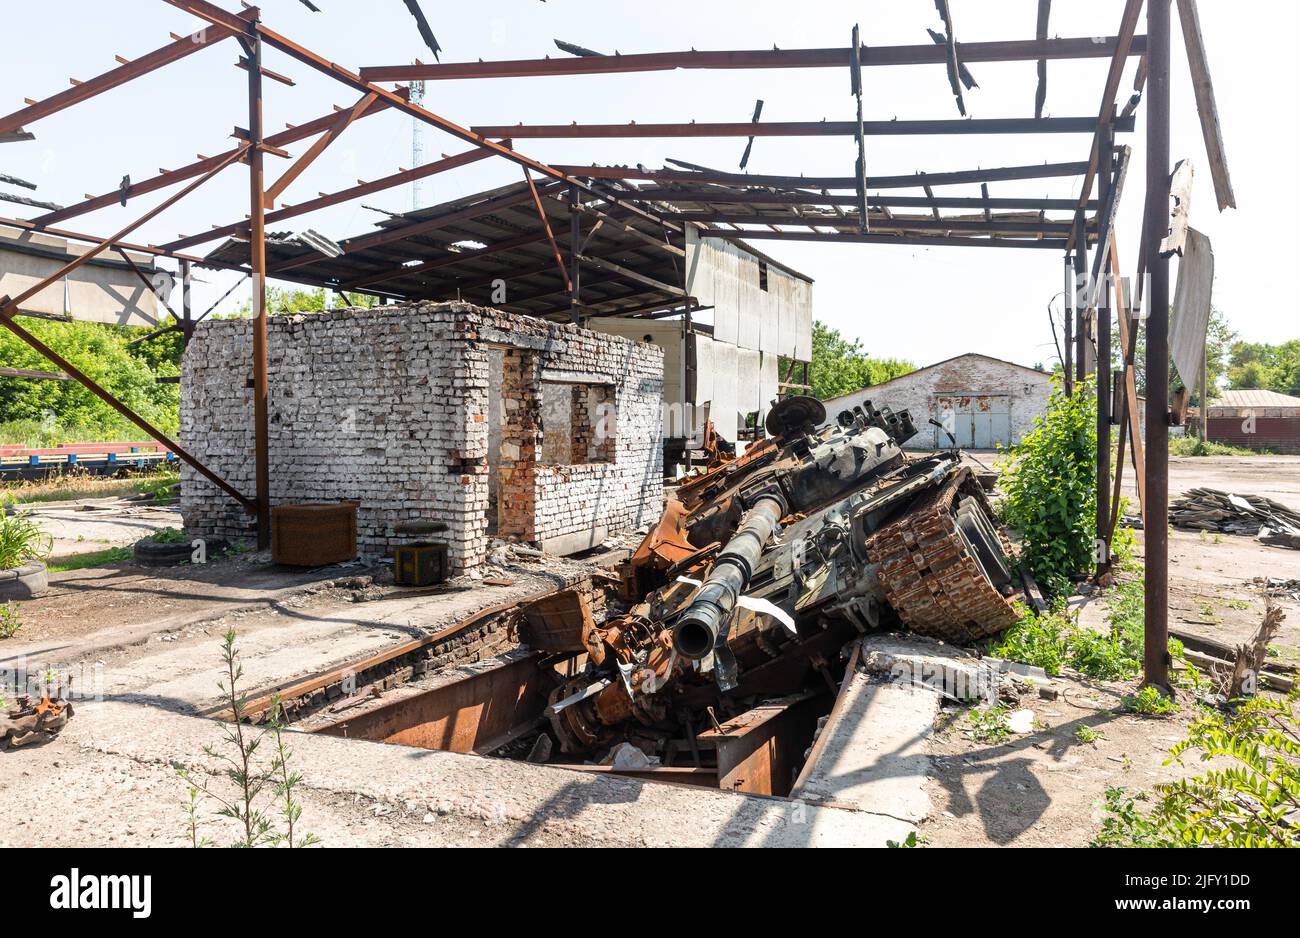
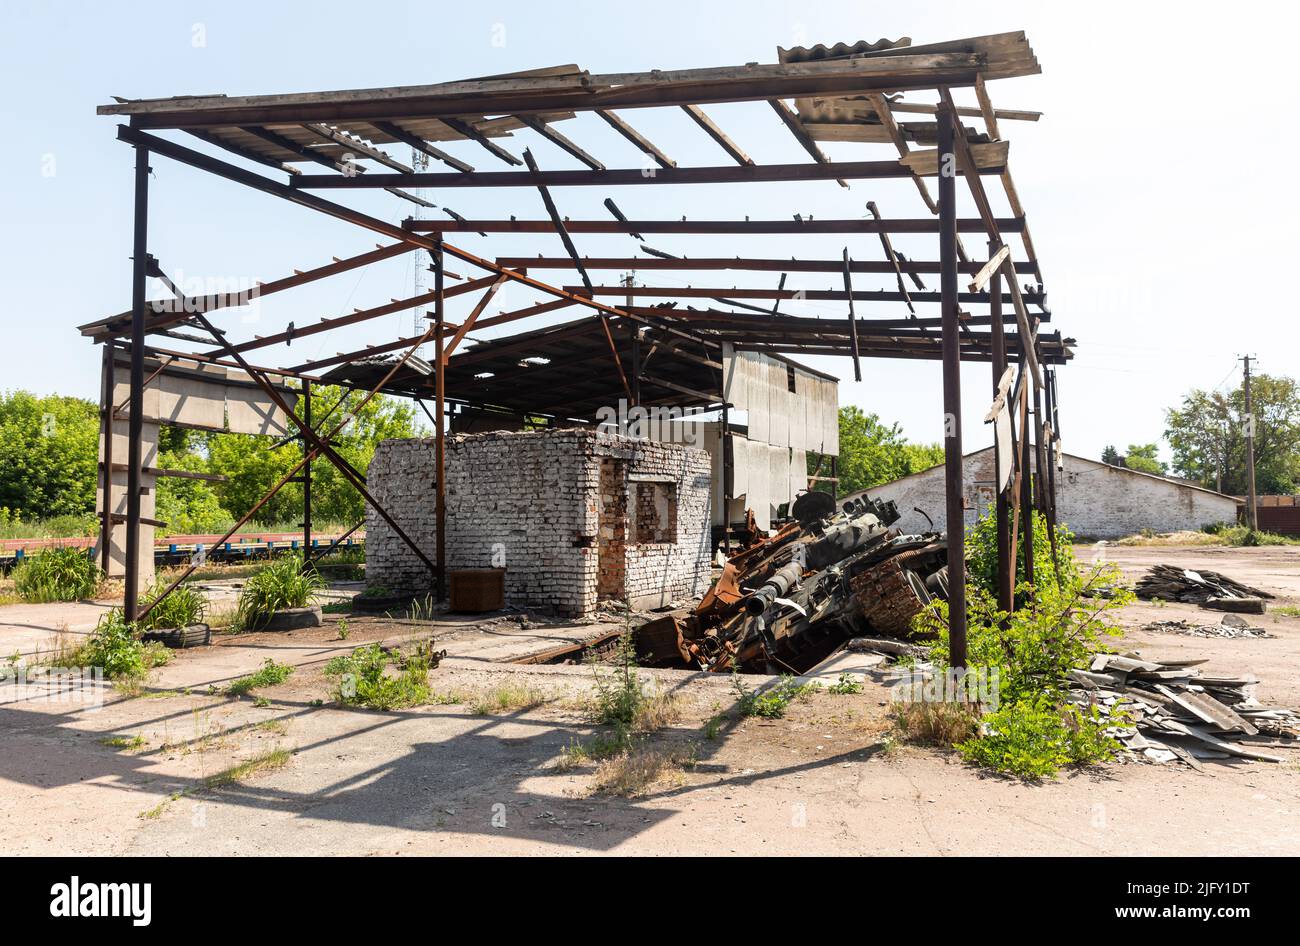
toolbox: present [392,521,450,586] -> none [538,580,575,622]

